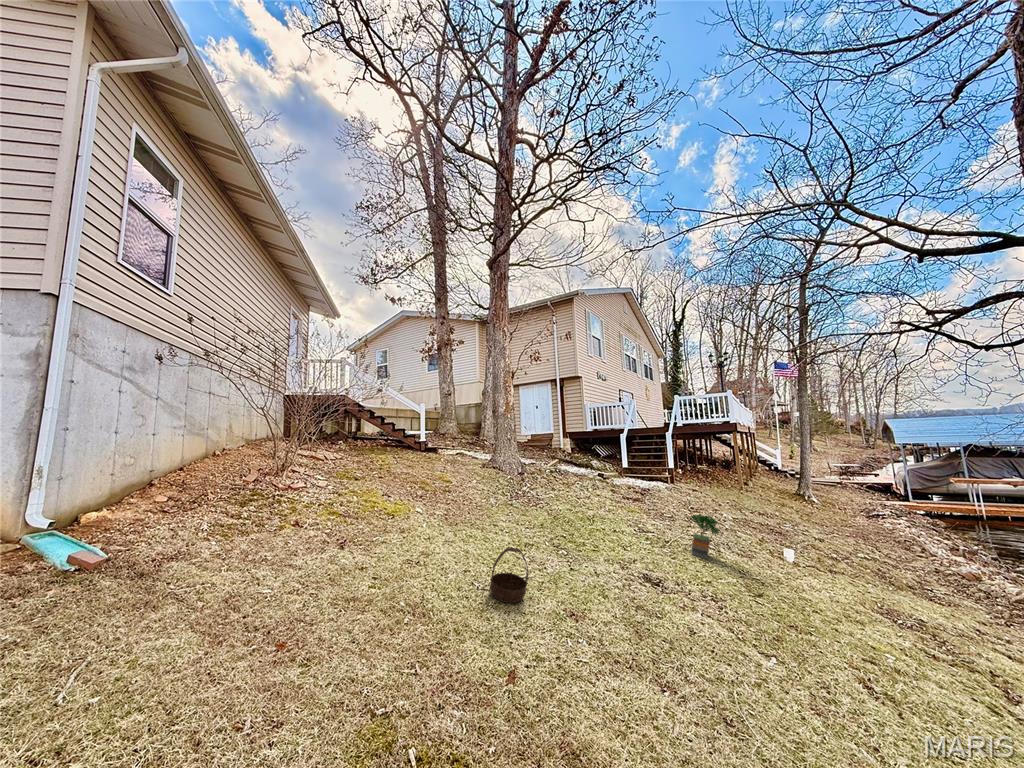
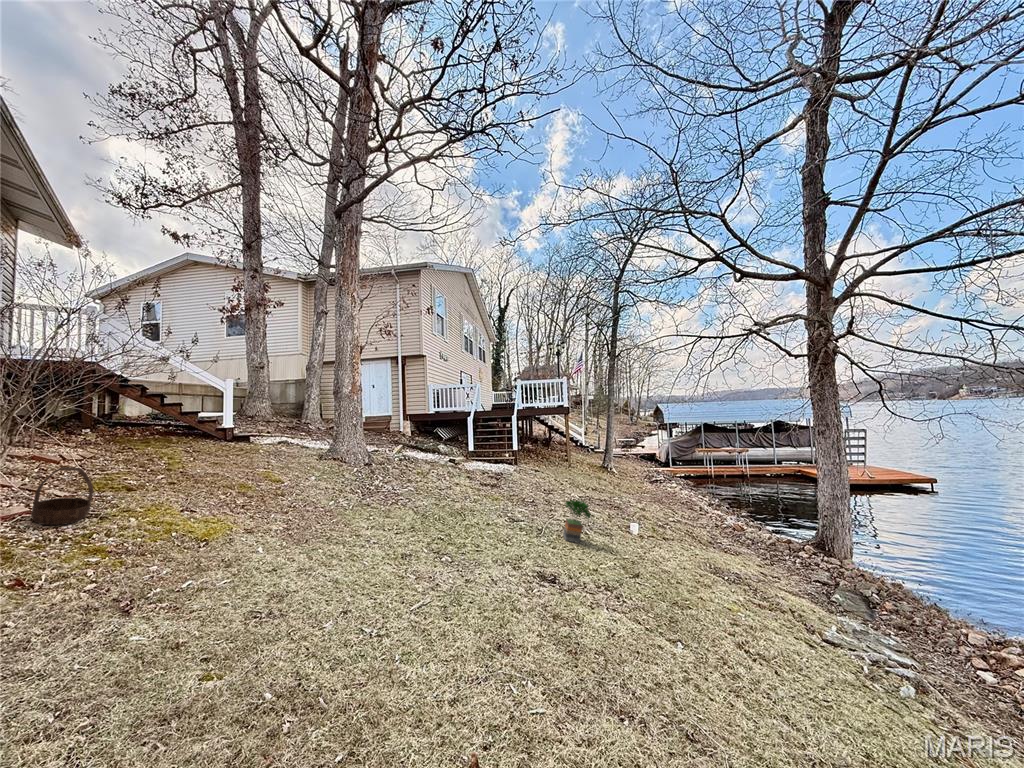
basket: present [490,547,529,603] -> present [31,467,93,525]

